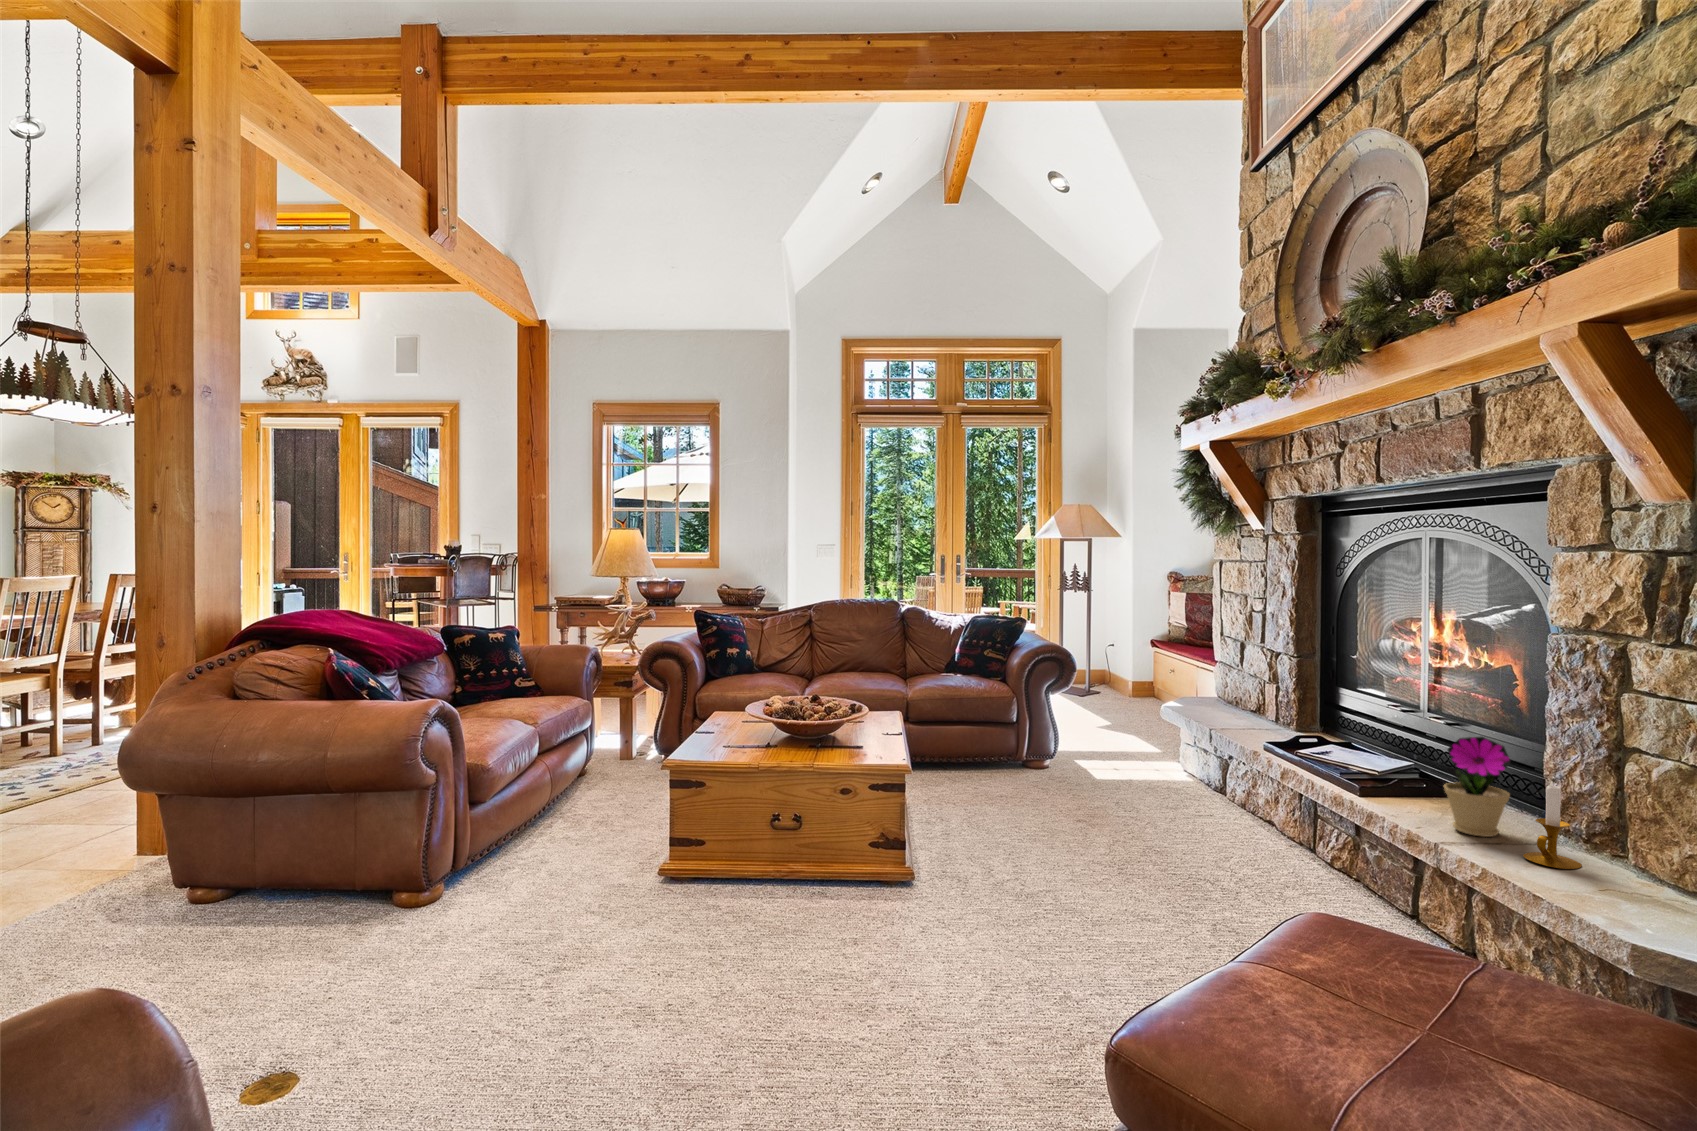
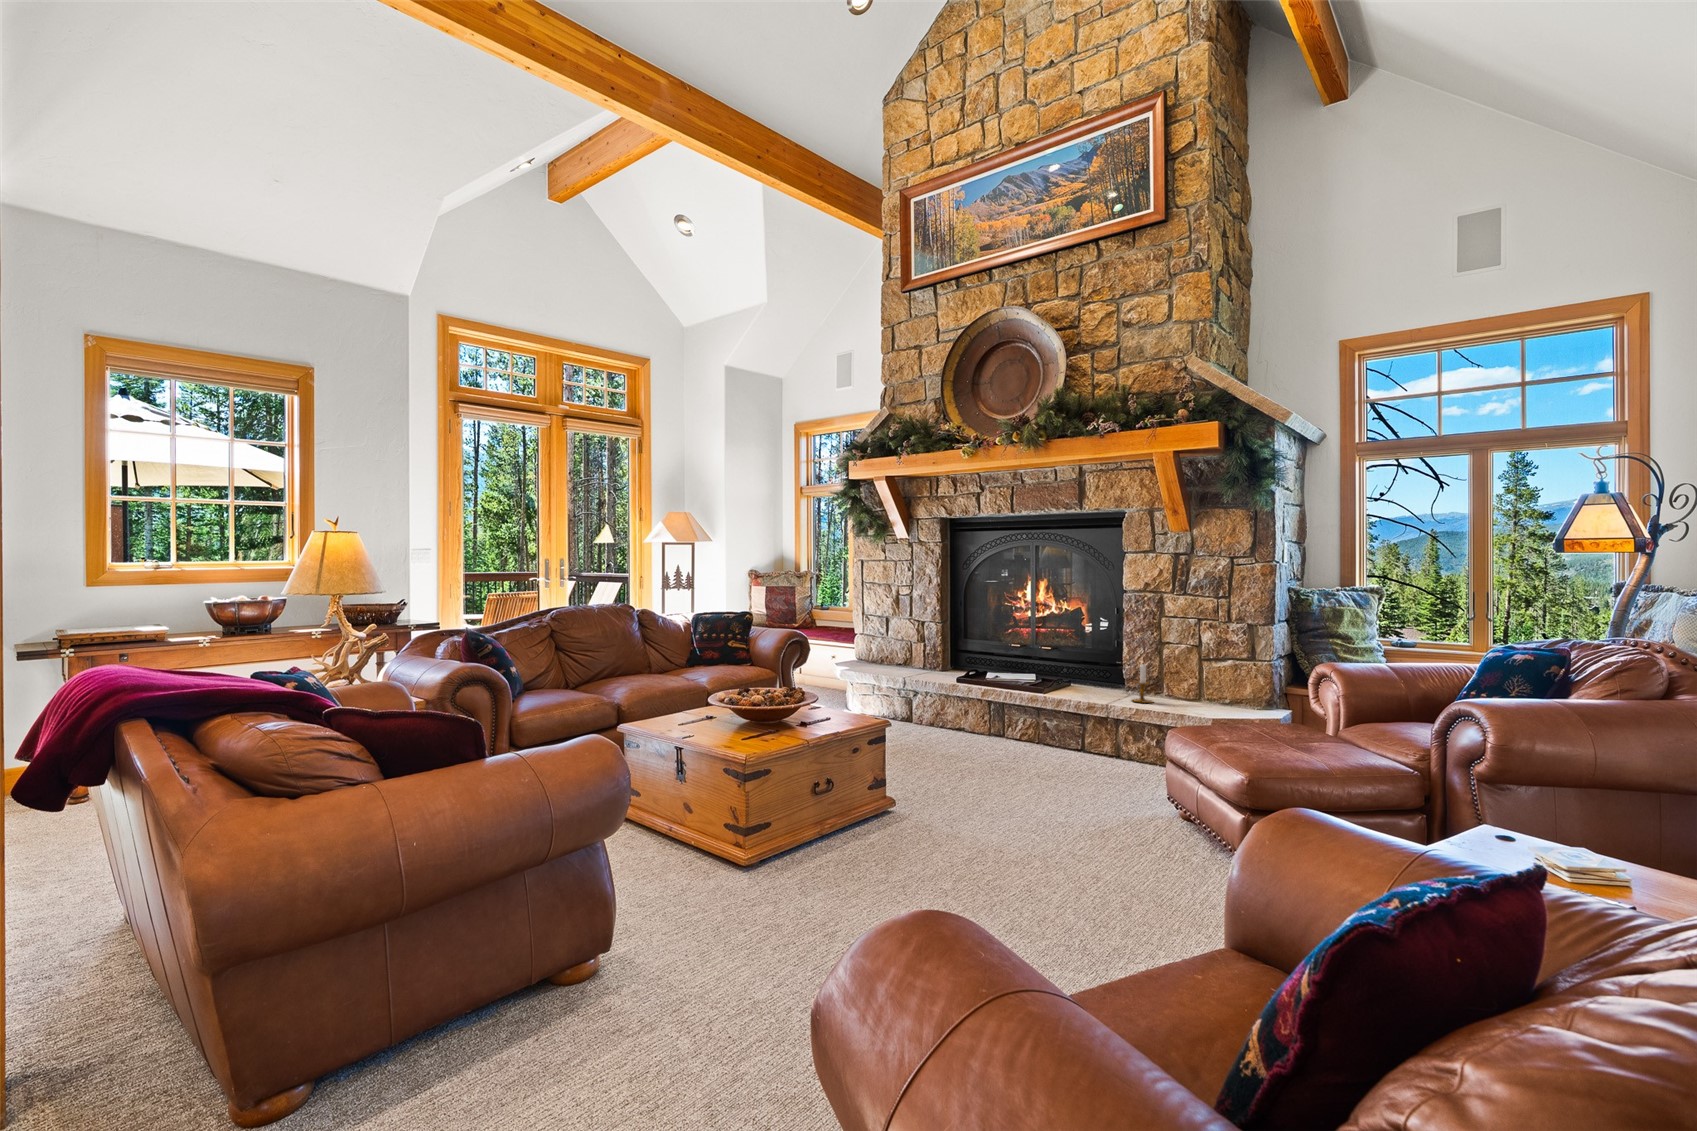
flower pot: present [1444,737,1511,837] -> none [1085,647,1115,697]

